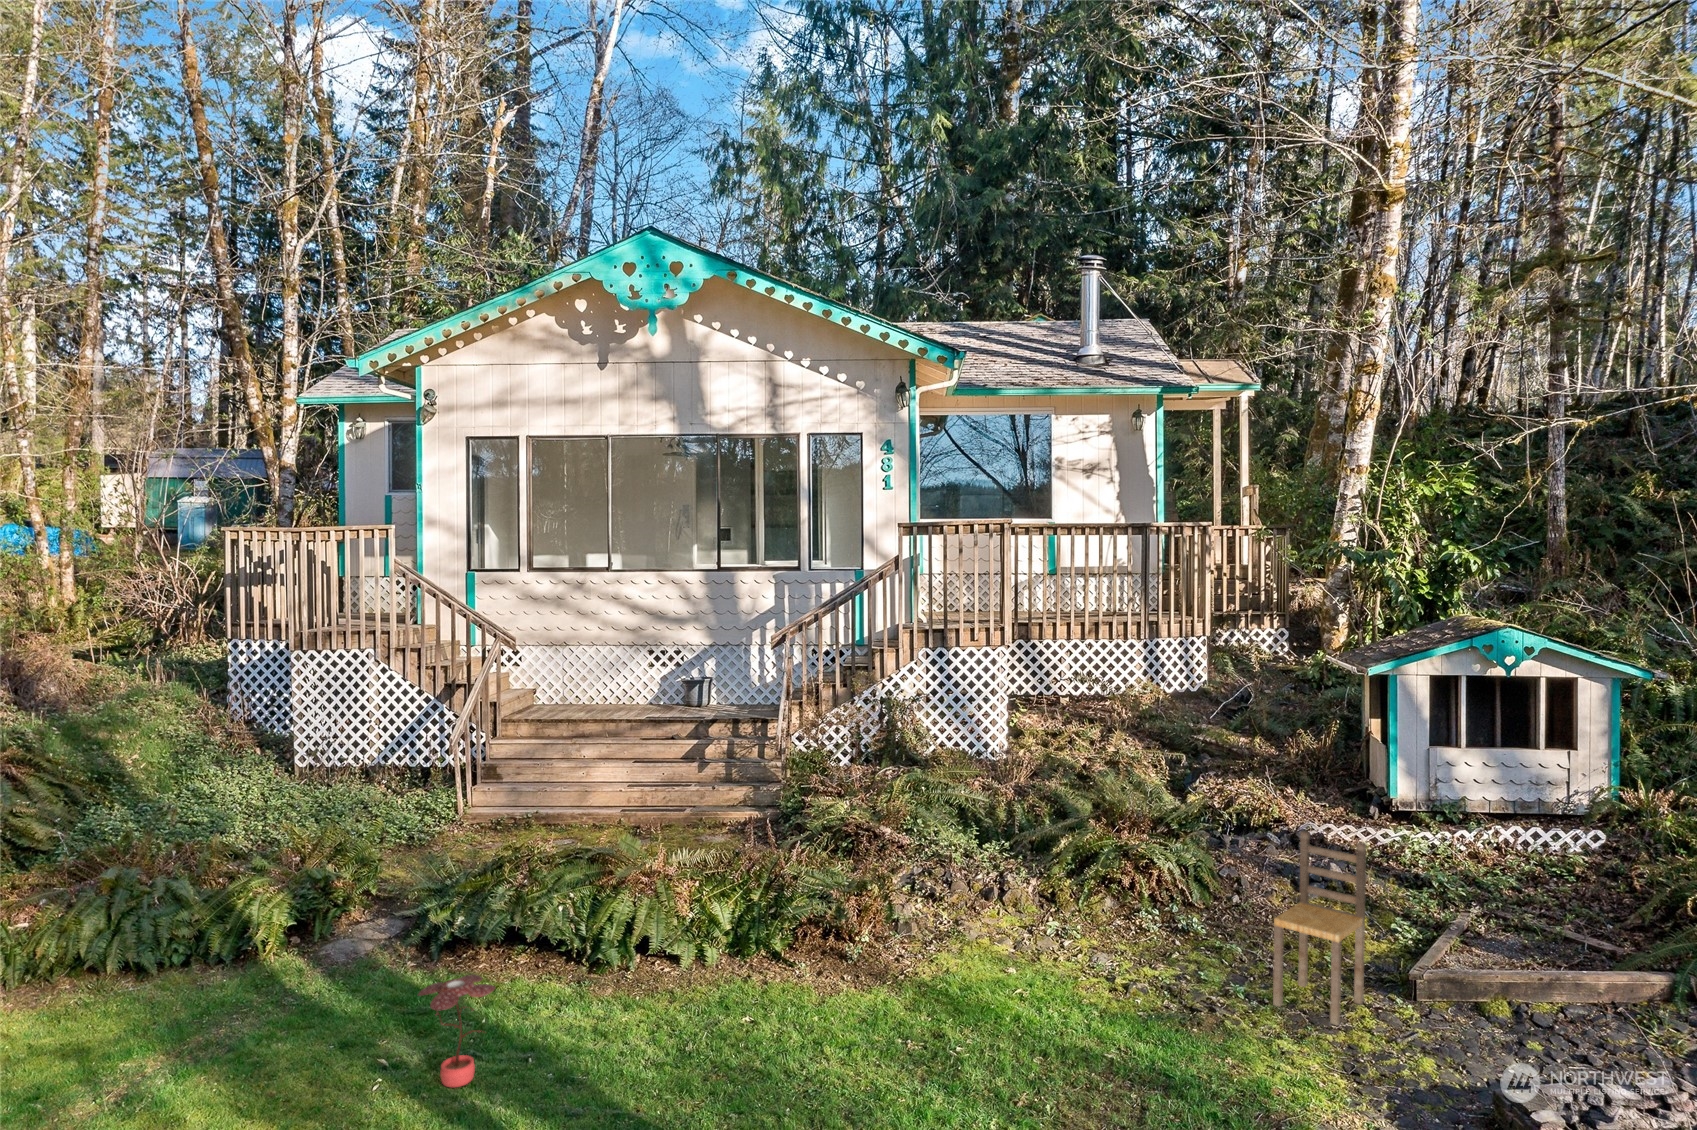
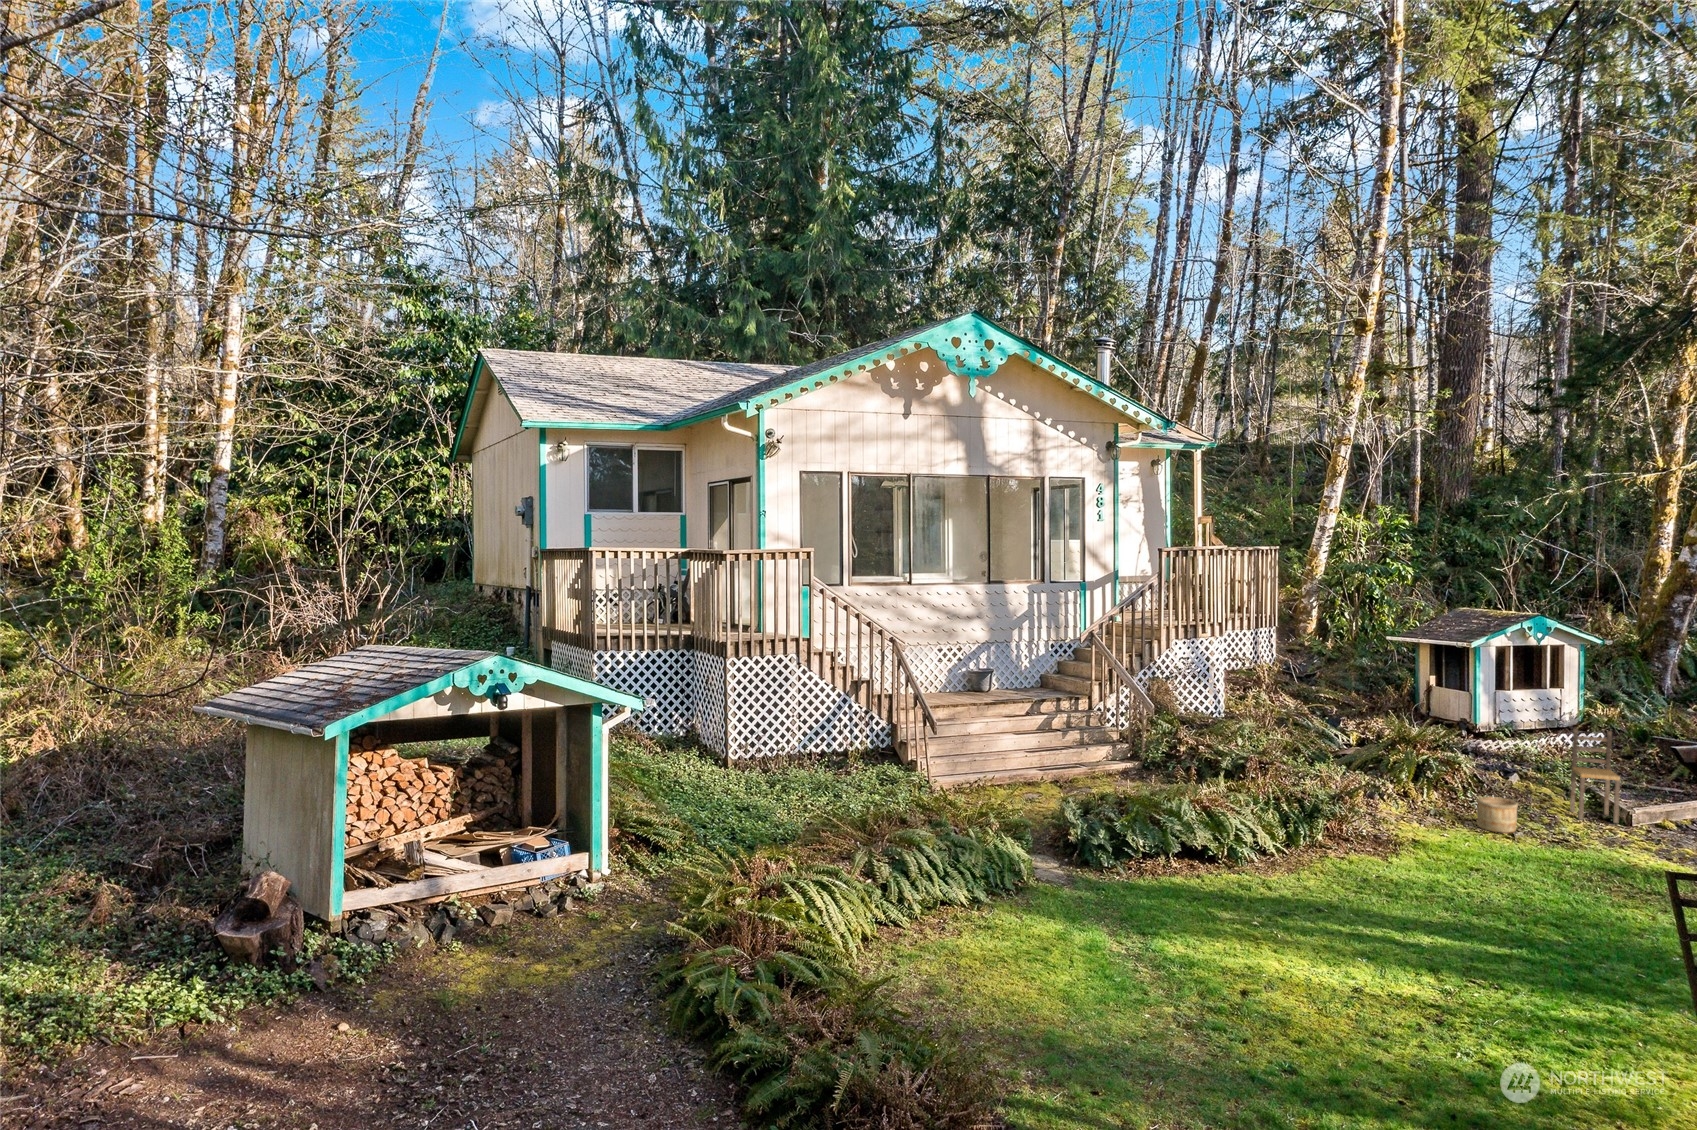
wooden bucket: none [1028,937,1096,1011] -> present [1477,797,1518,833]
potted plant: present [418,974,495,1088] -> none [1323,836,1362,897]

